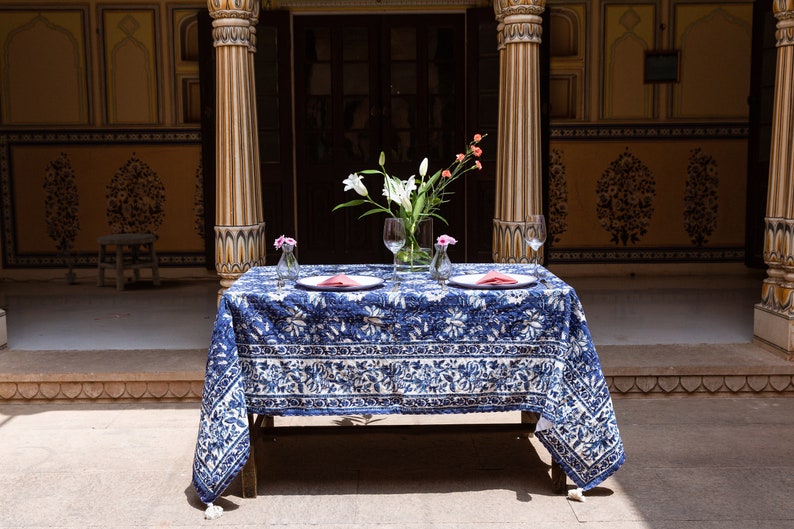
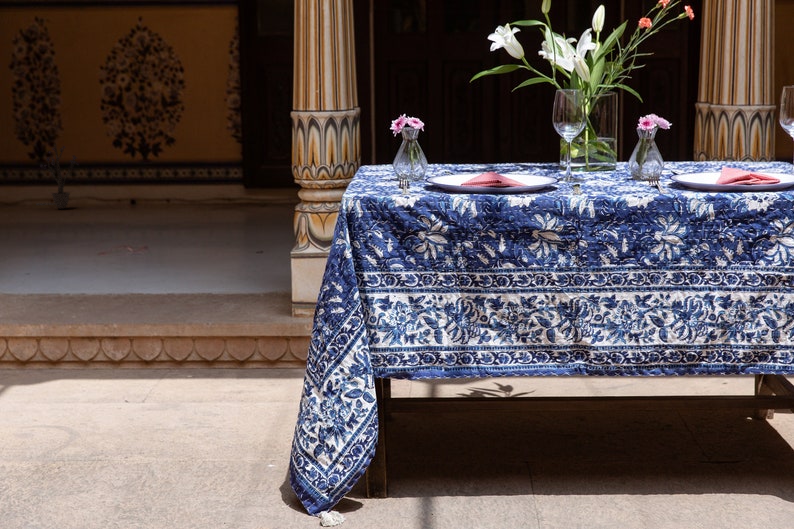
stool: present [97,234,161,291] -> none [100,132,195,218]

